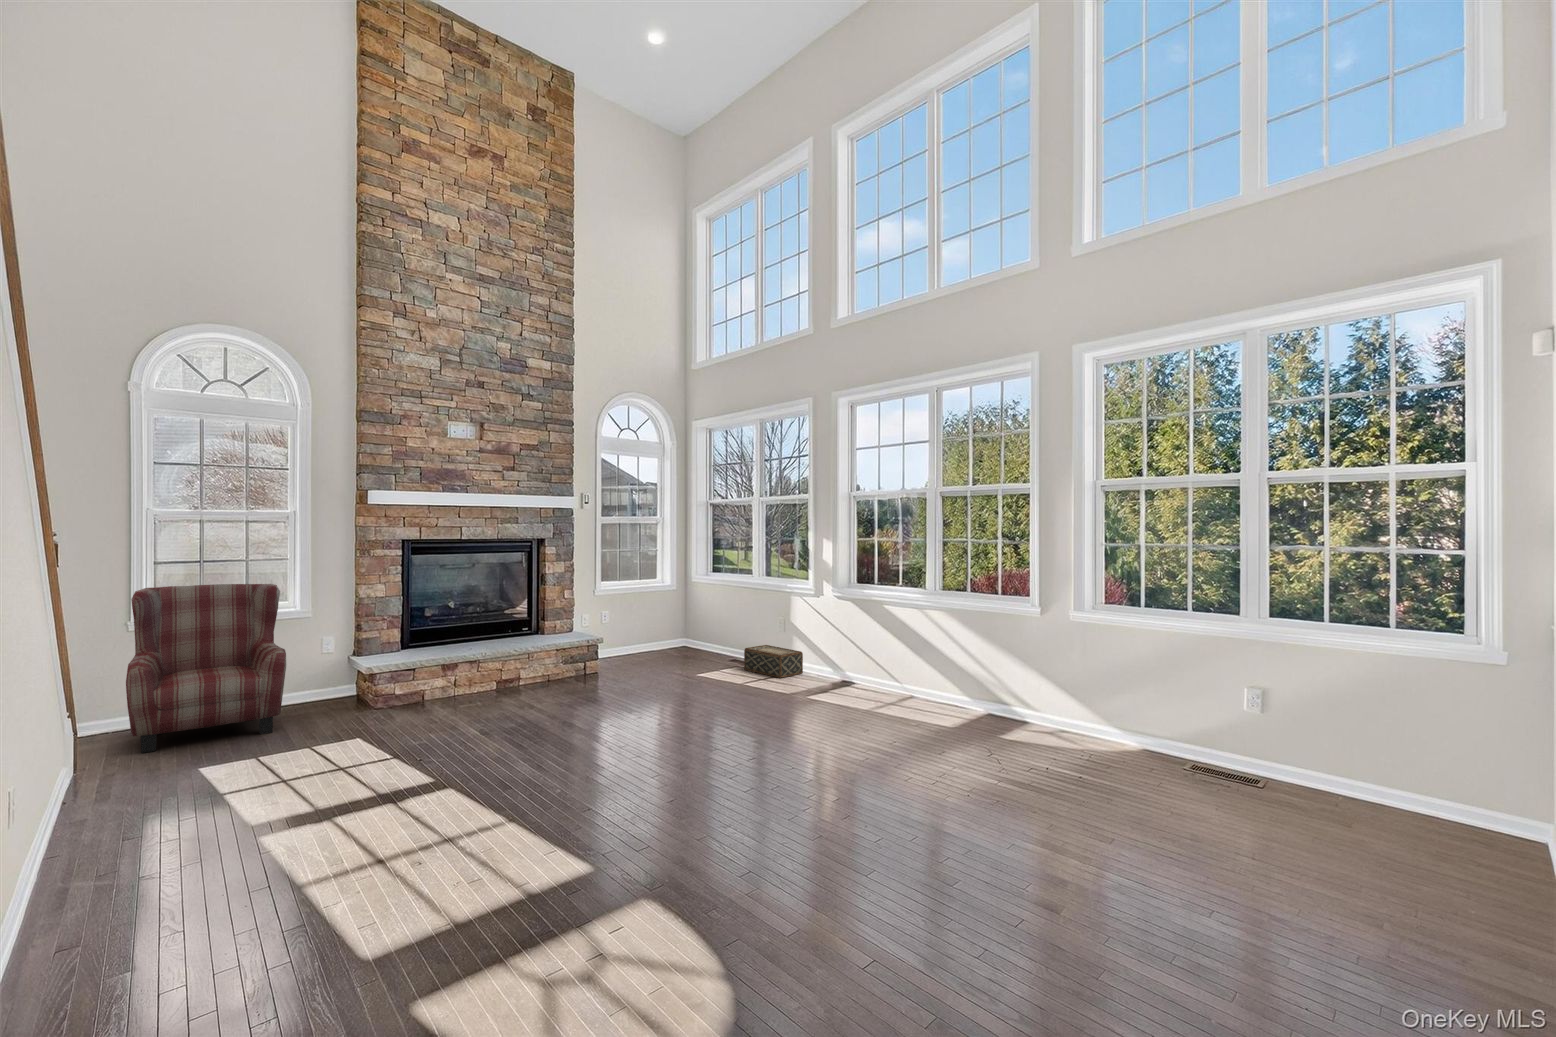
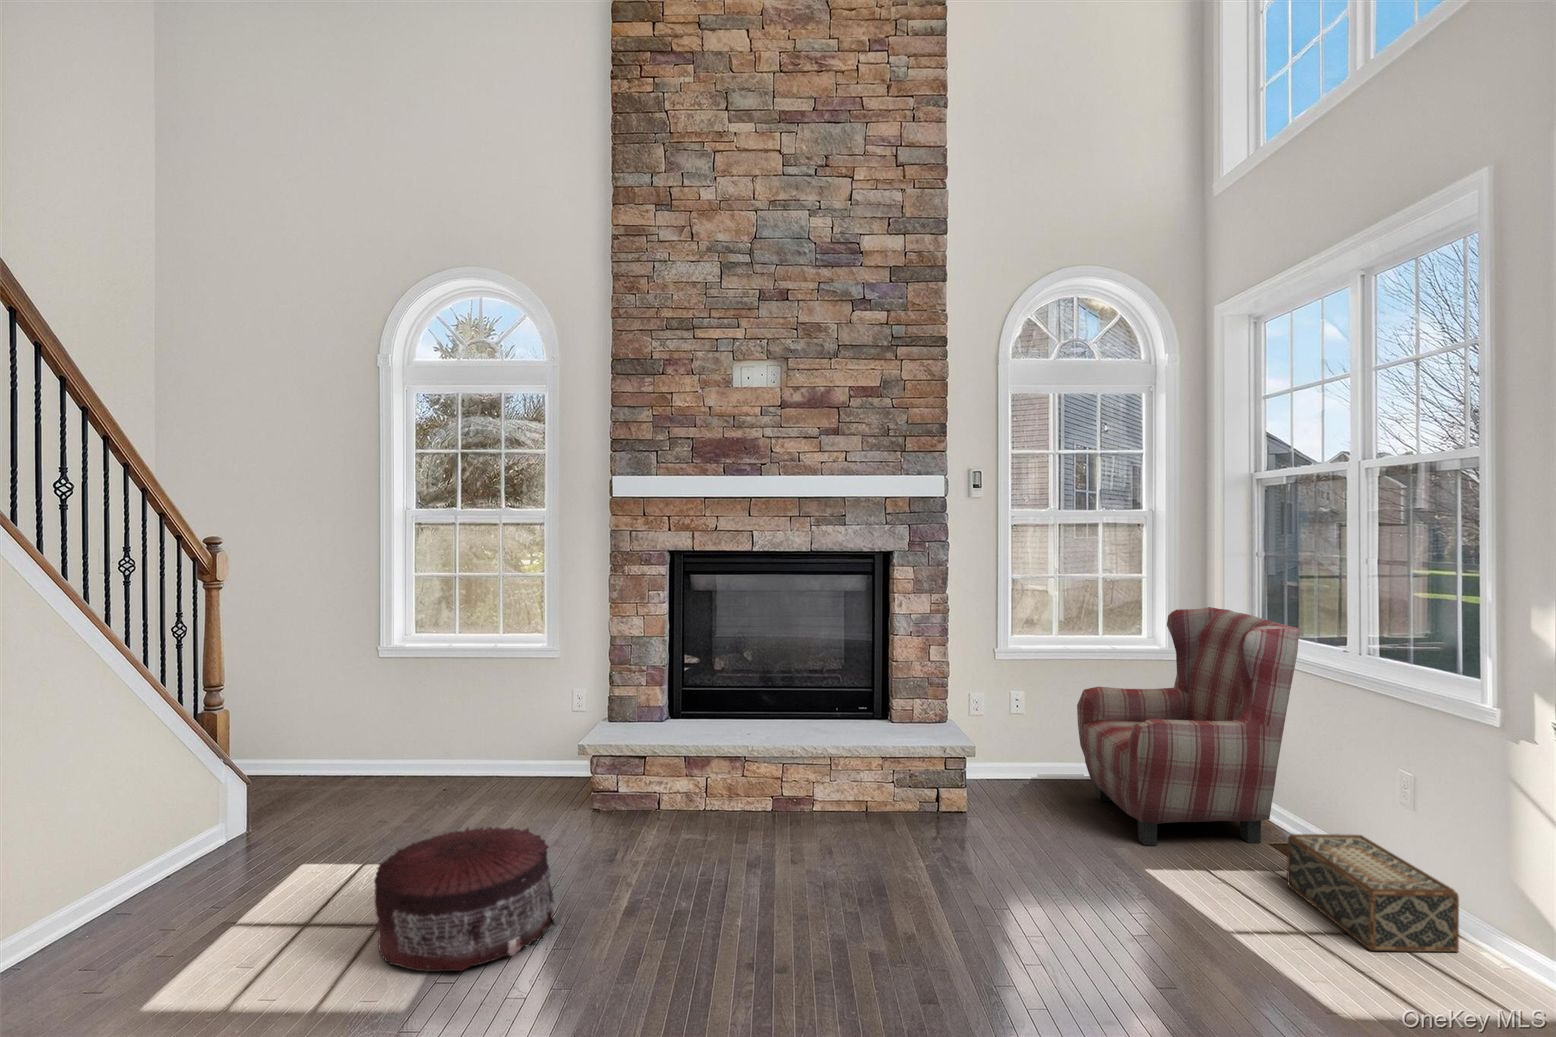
armchair: present [126,584,286,753] -> present [1077,607,1299,845]
pouf: none [343,696,456,771] -> present [374,827,555,971]

